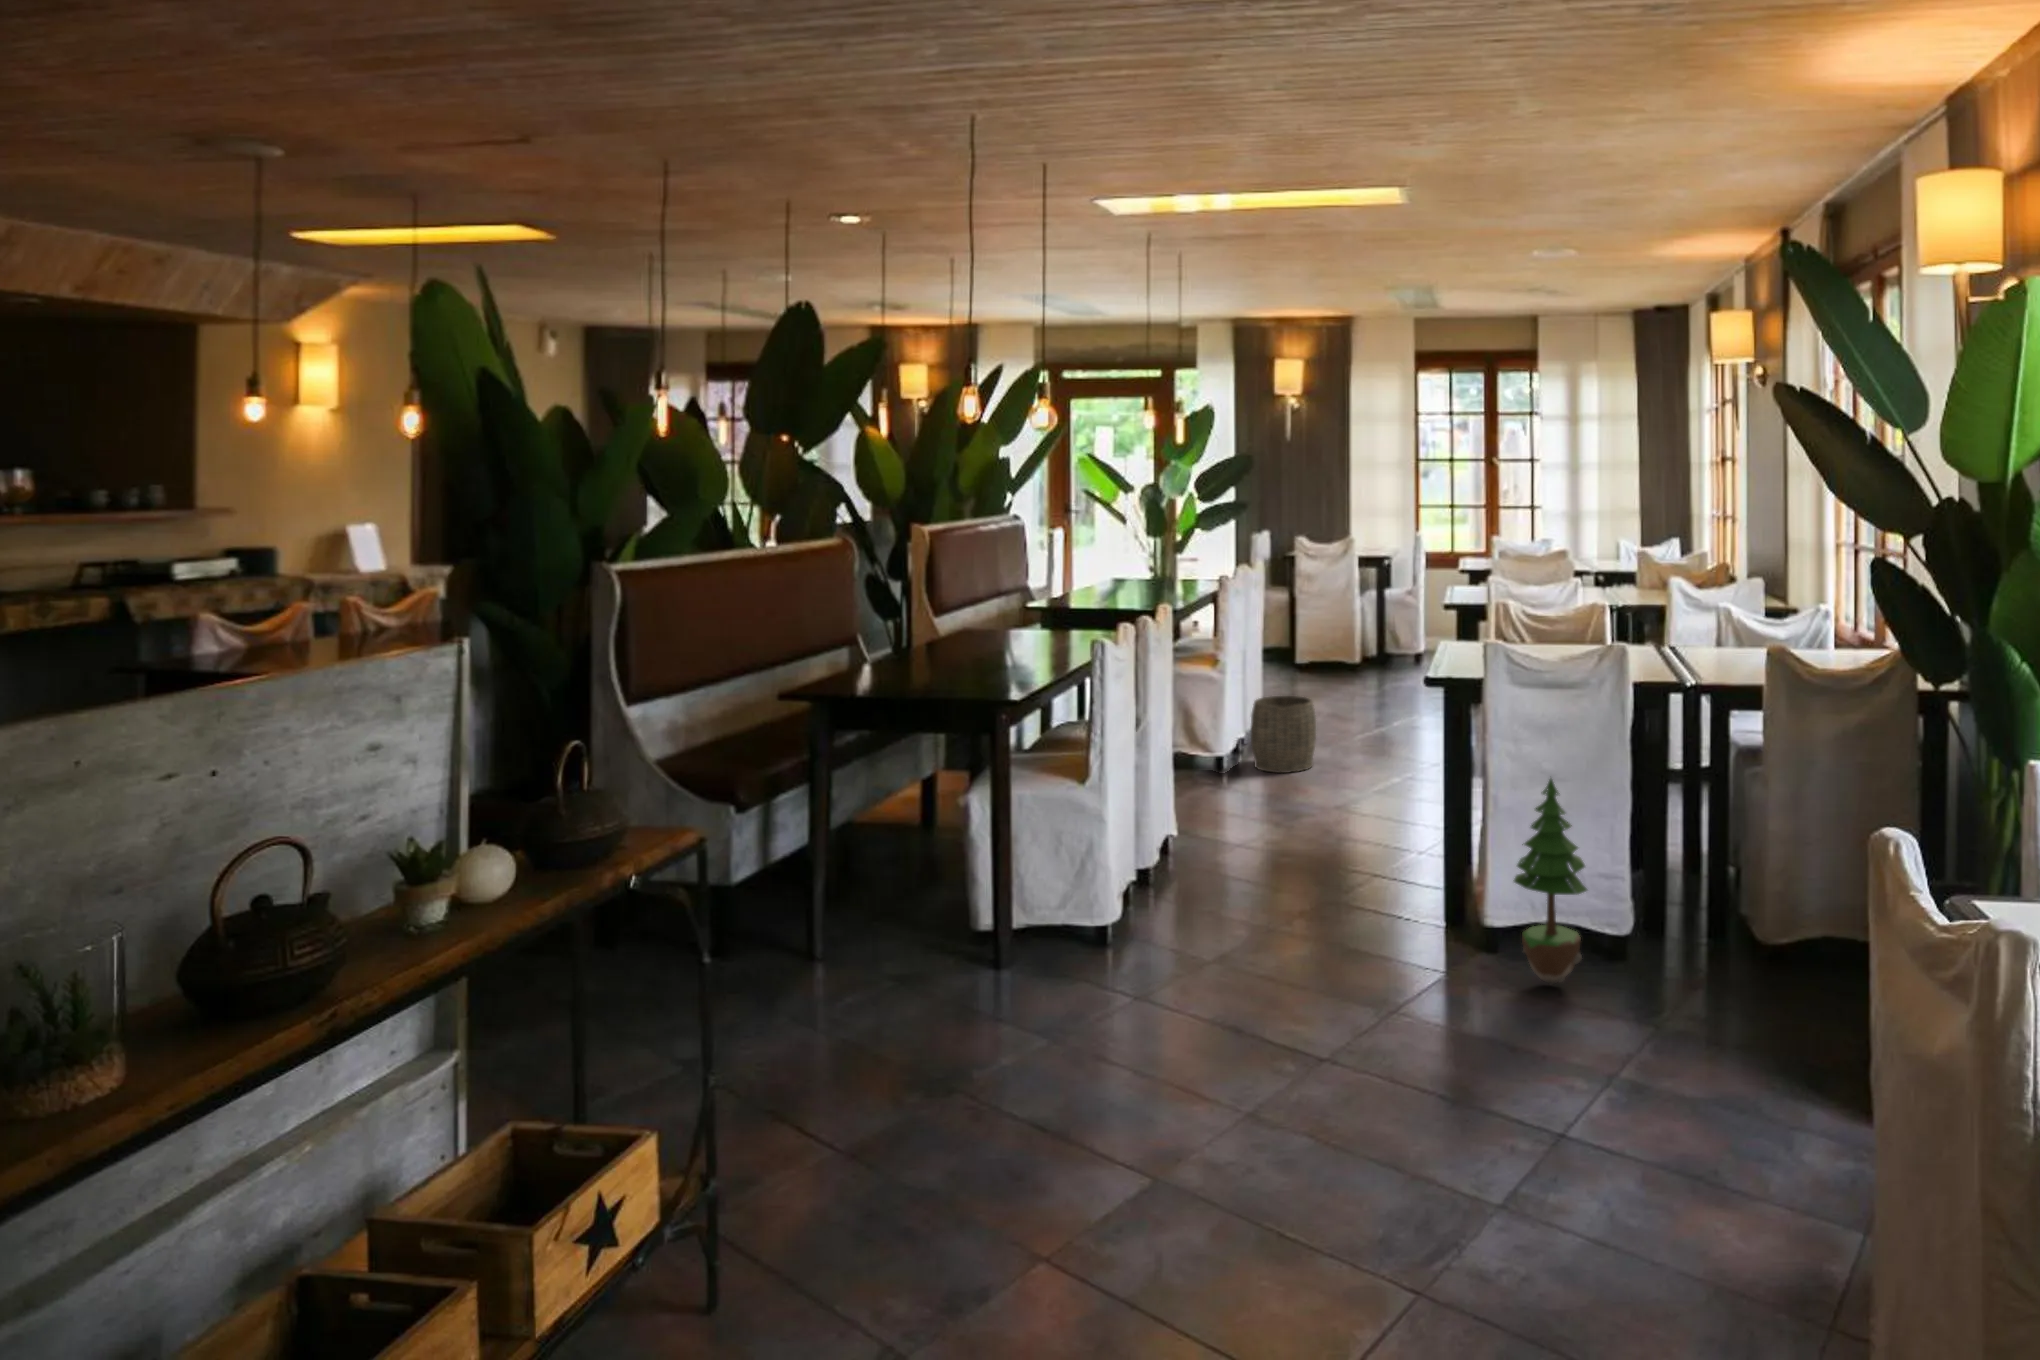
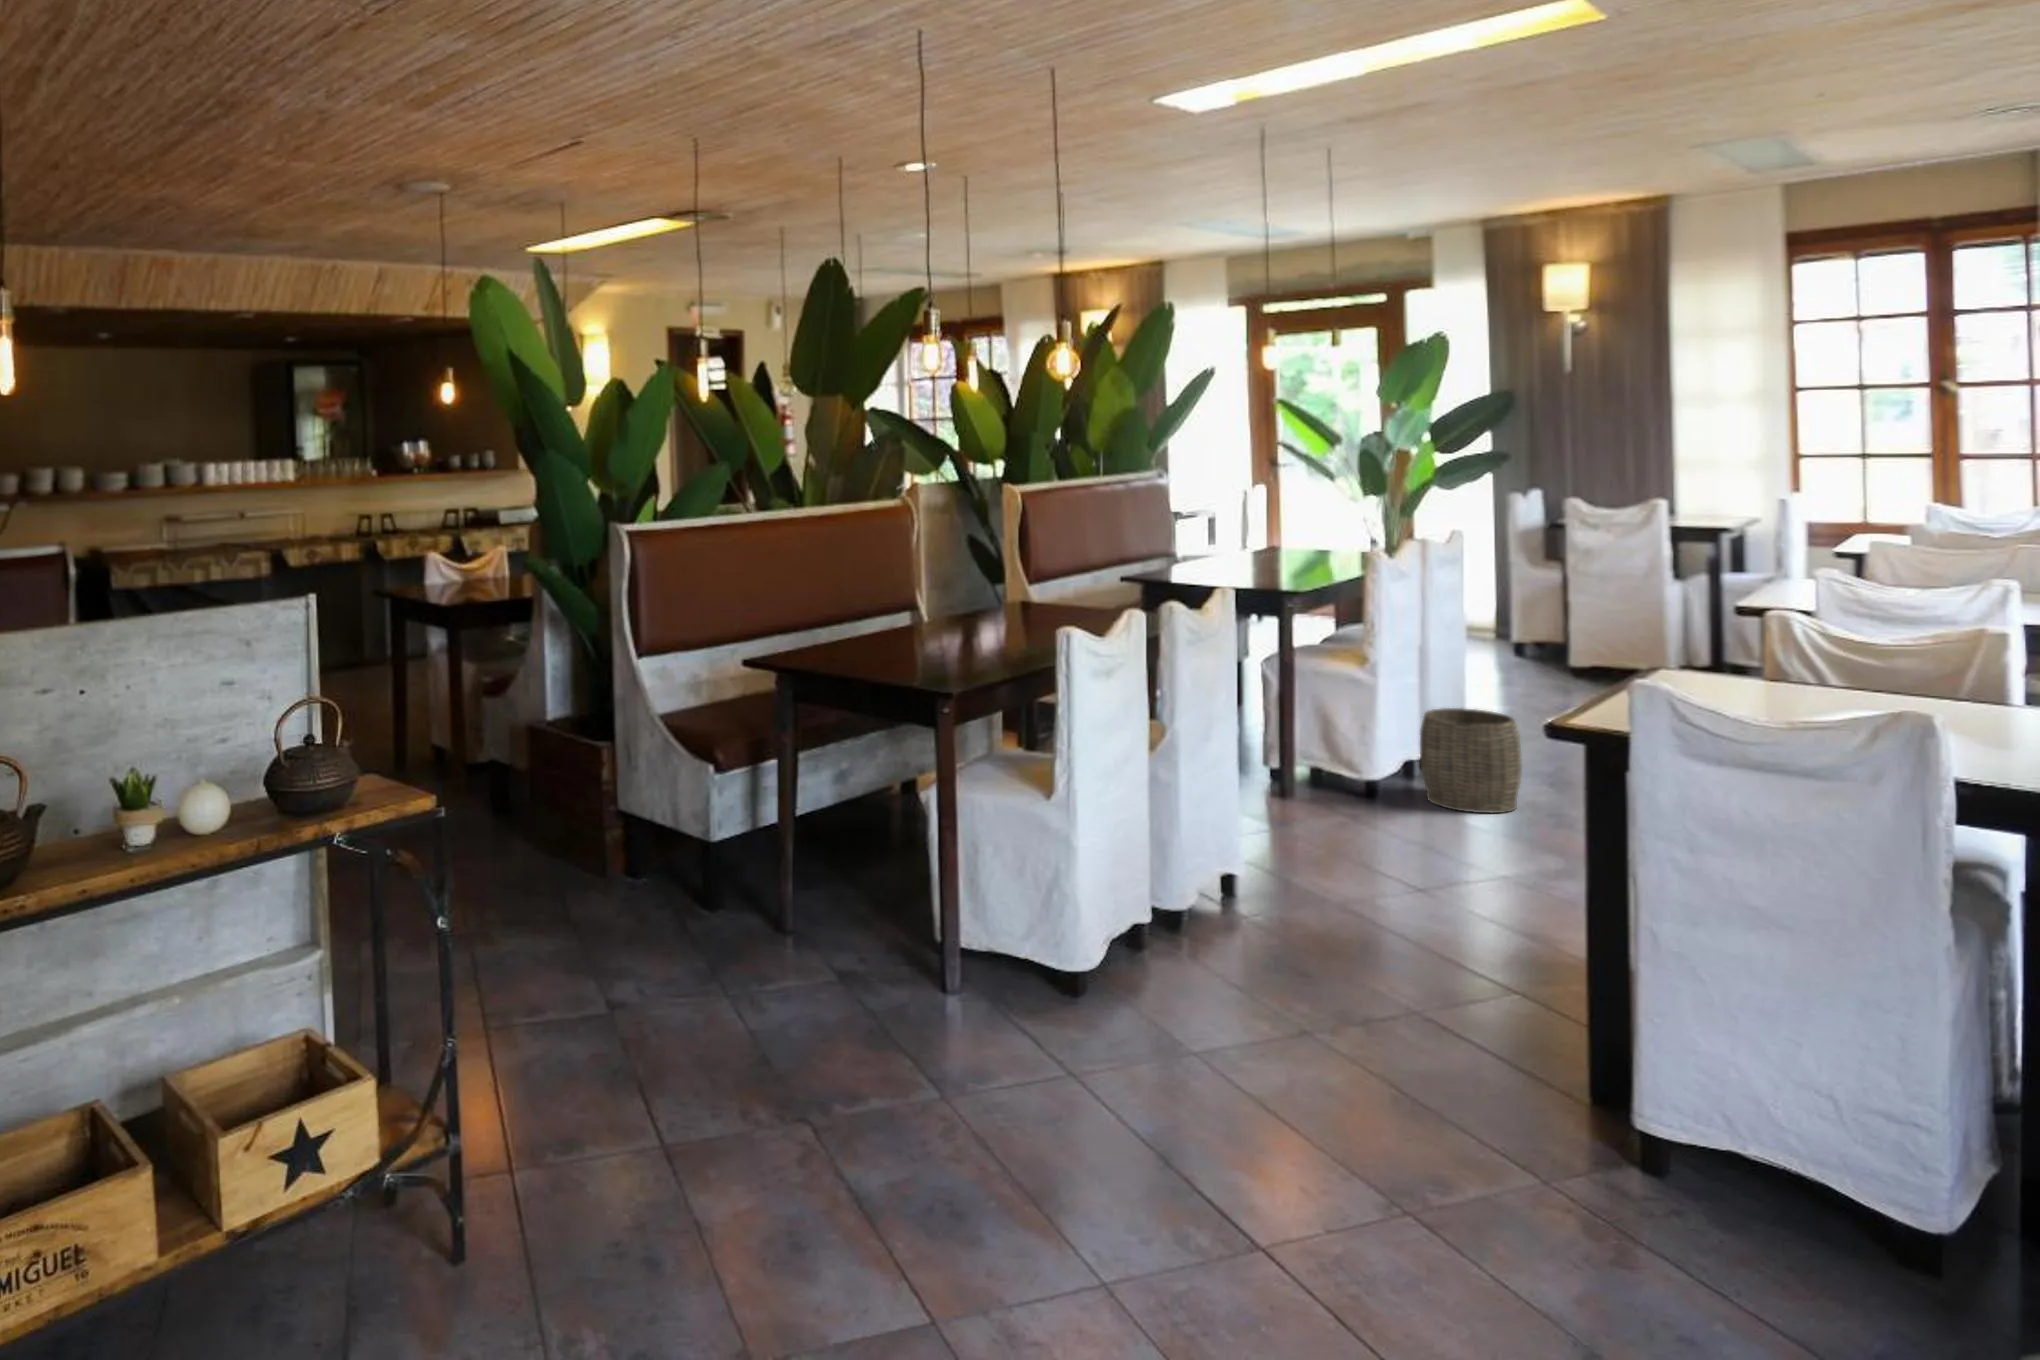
potted tree: present [1513,779,1587,984] -> none [1667,911,1830,1263]

